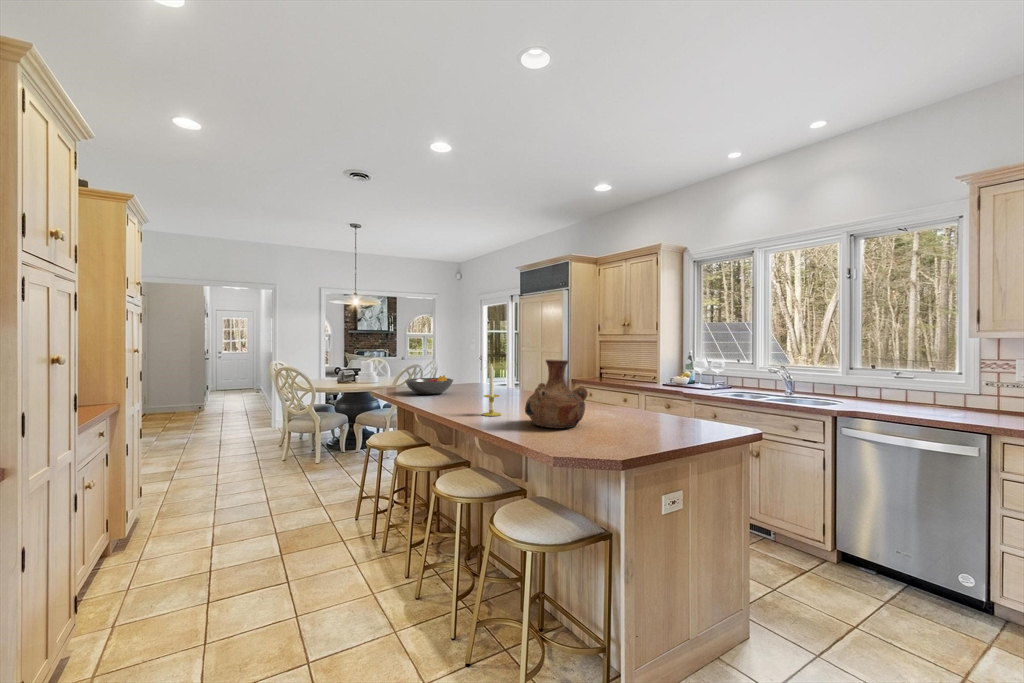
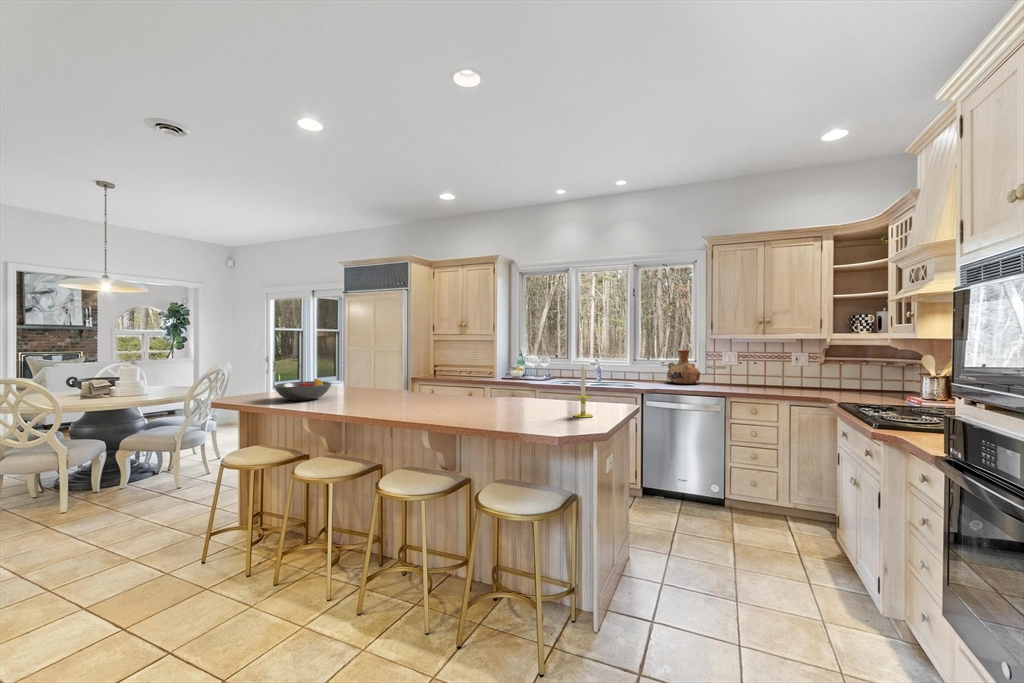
vase: present [525,360,588,428] -> present [667,350,700,384]
candle: present [482,364,501,416] -> present [573,365,593,418]

